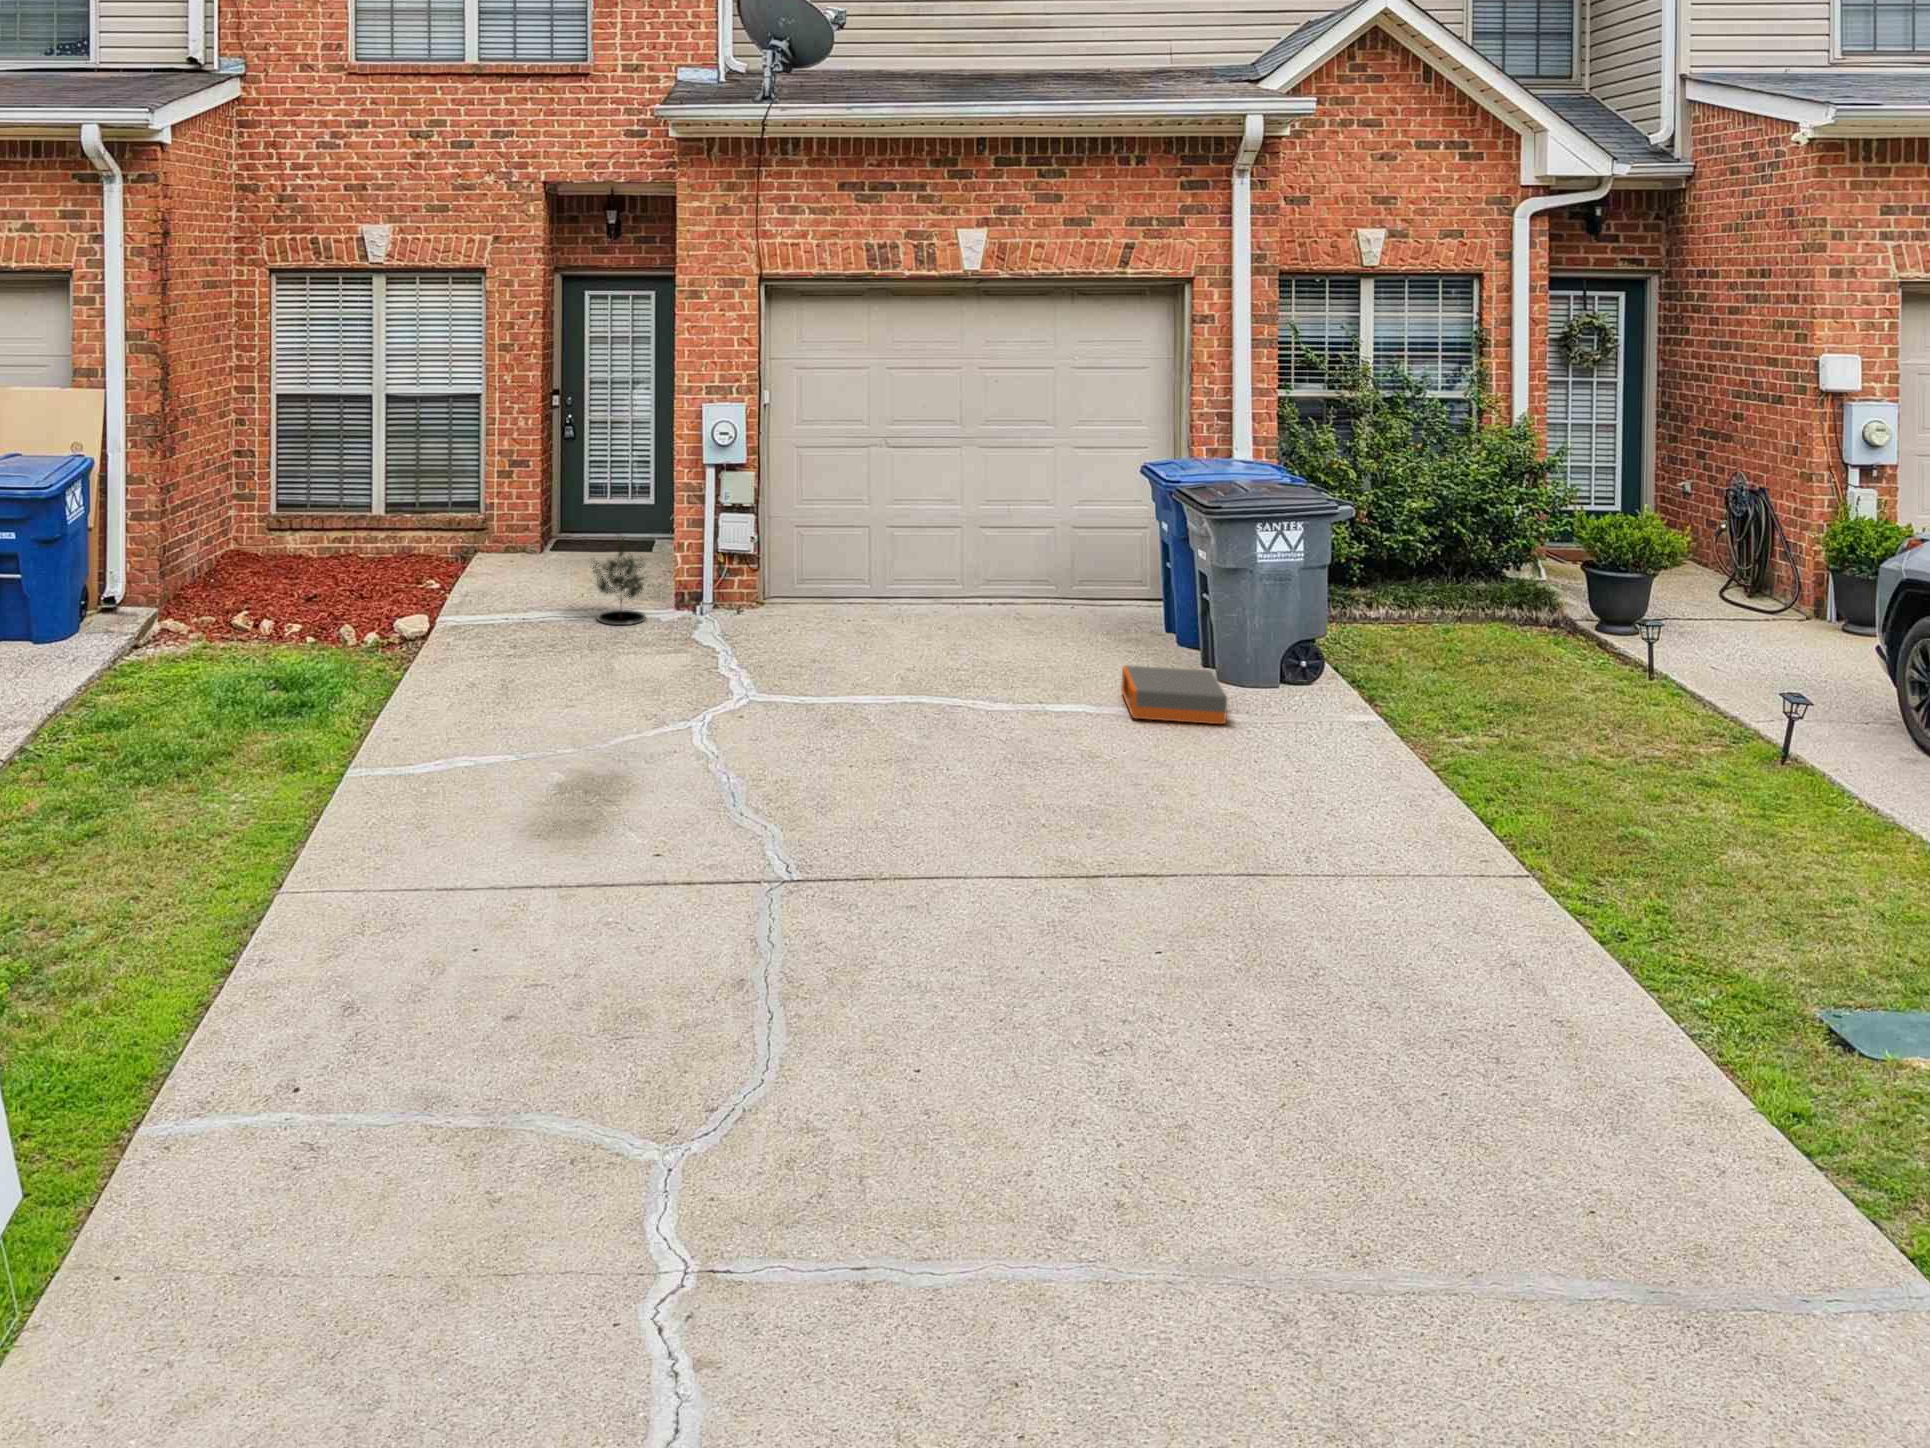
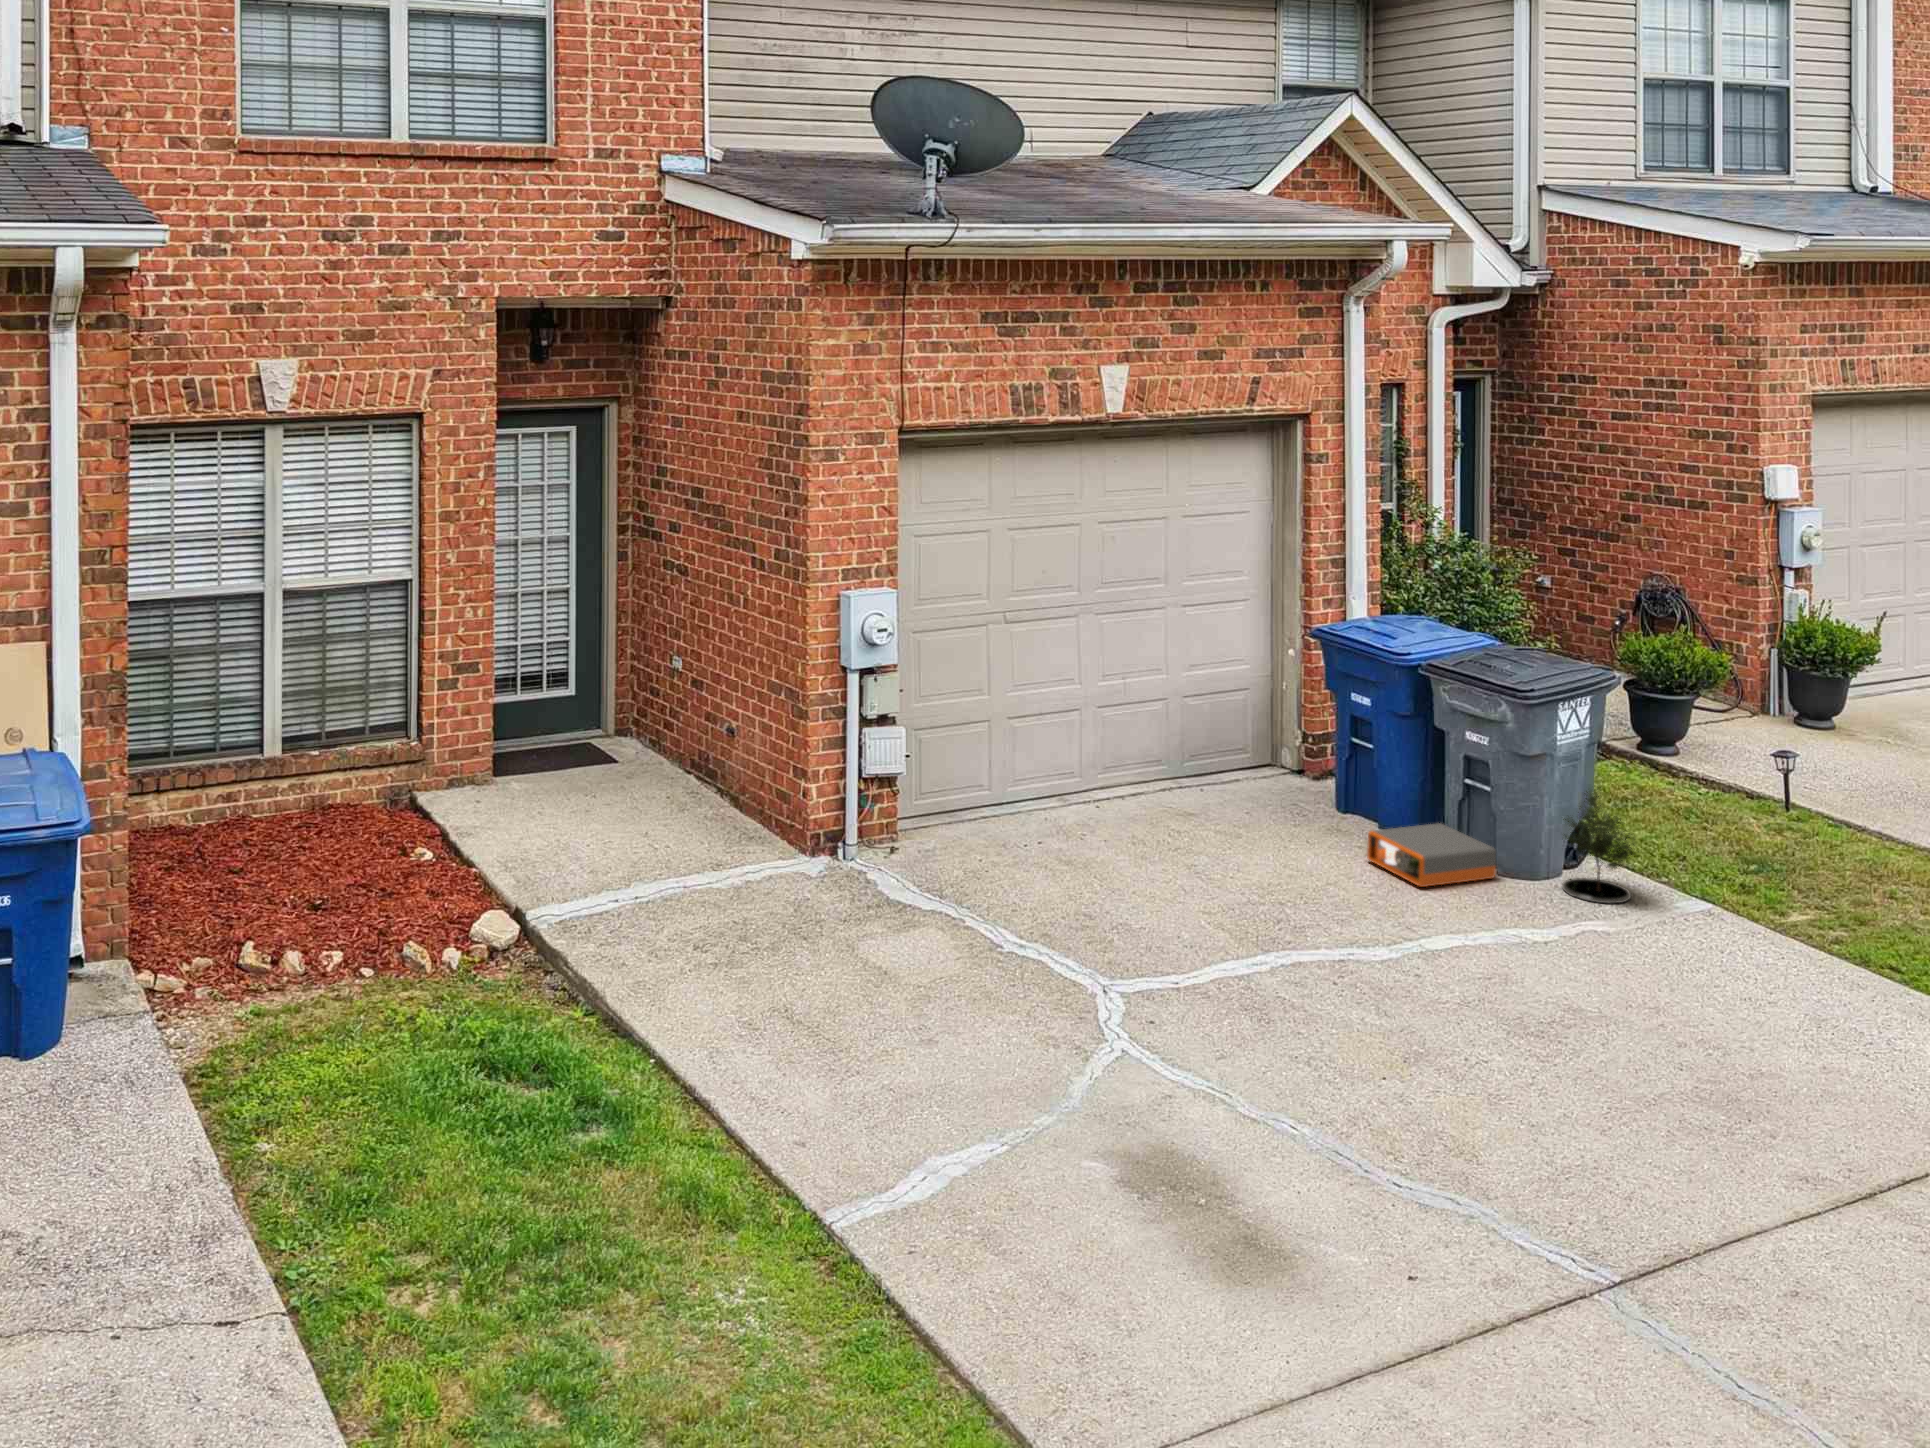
potted tree: present [591,537,646,625] -> present [1562,787,1639,904]

